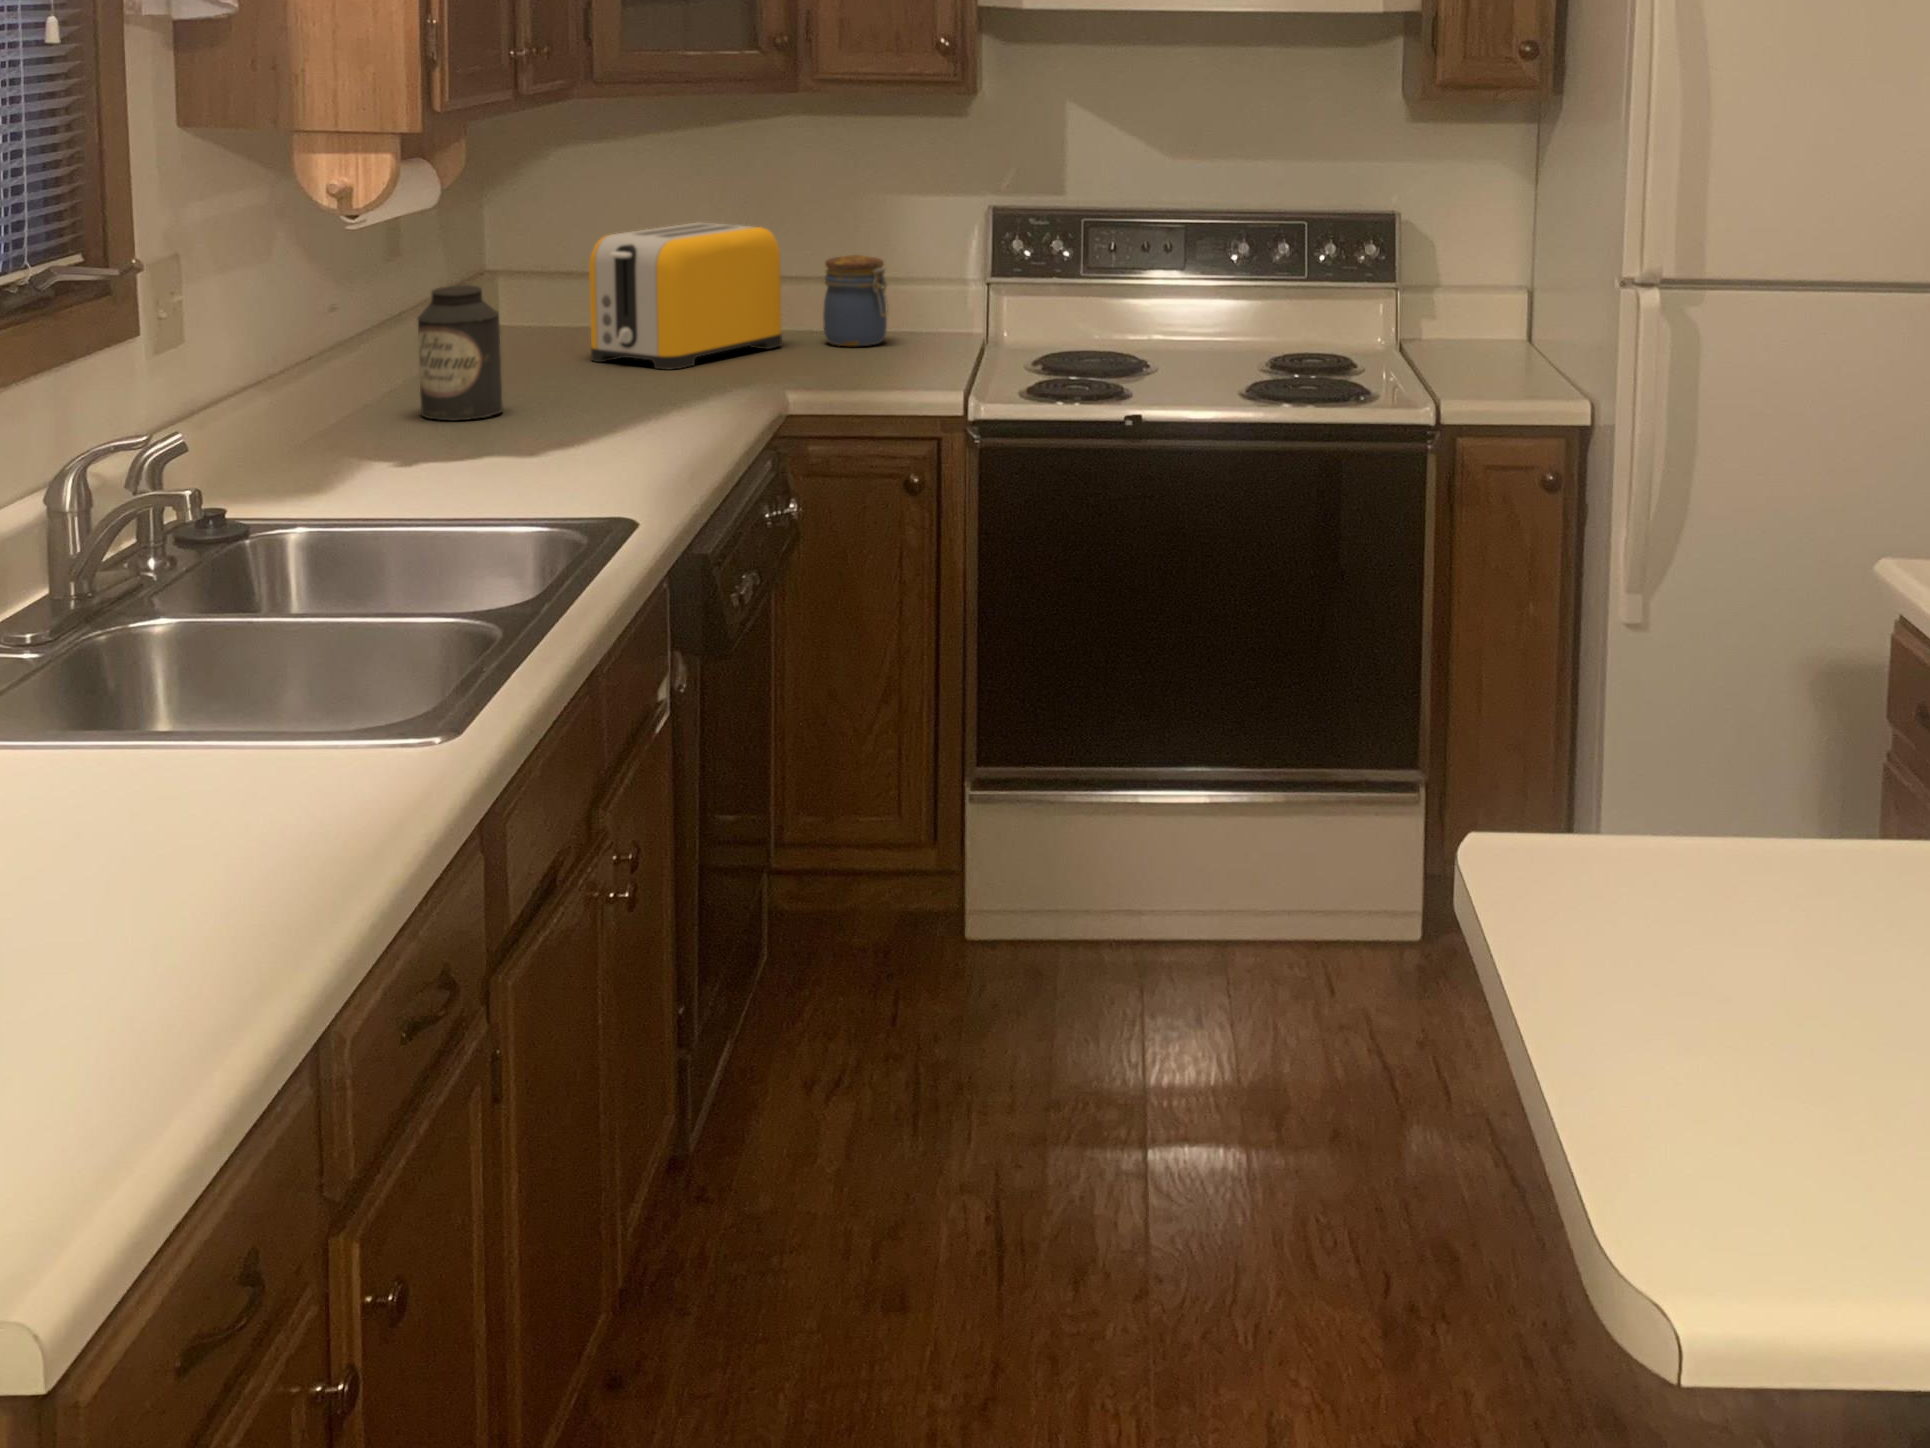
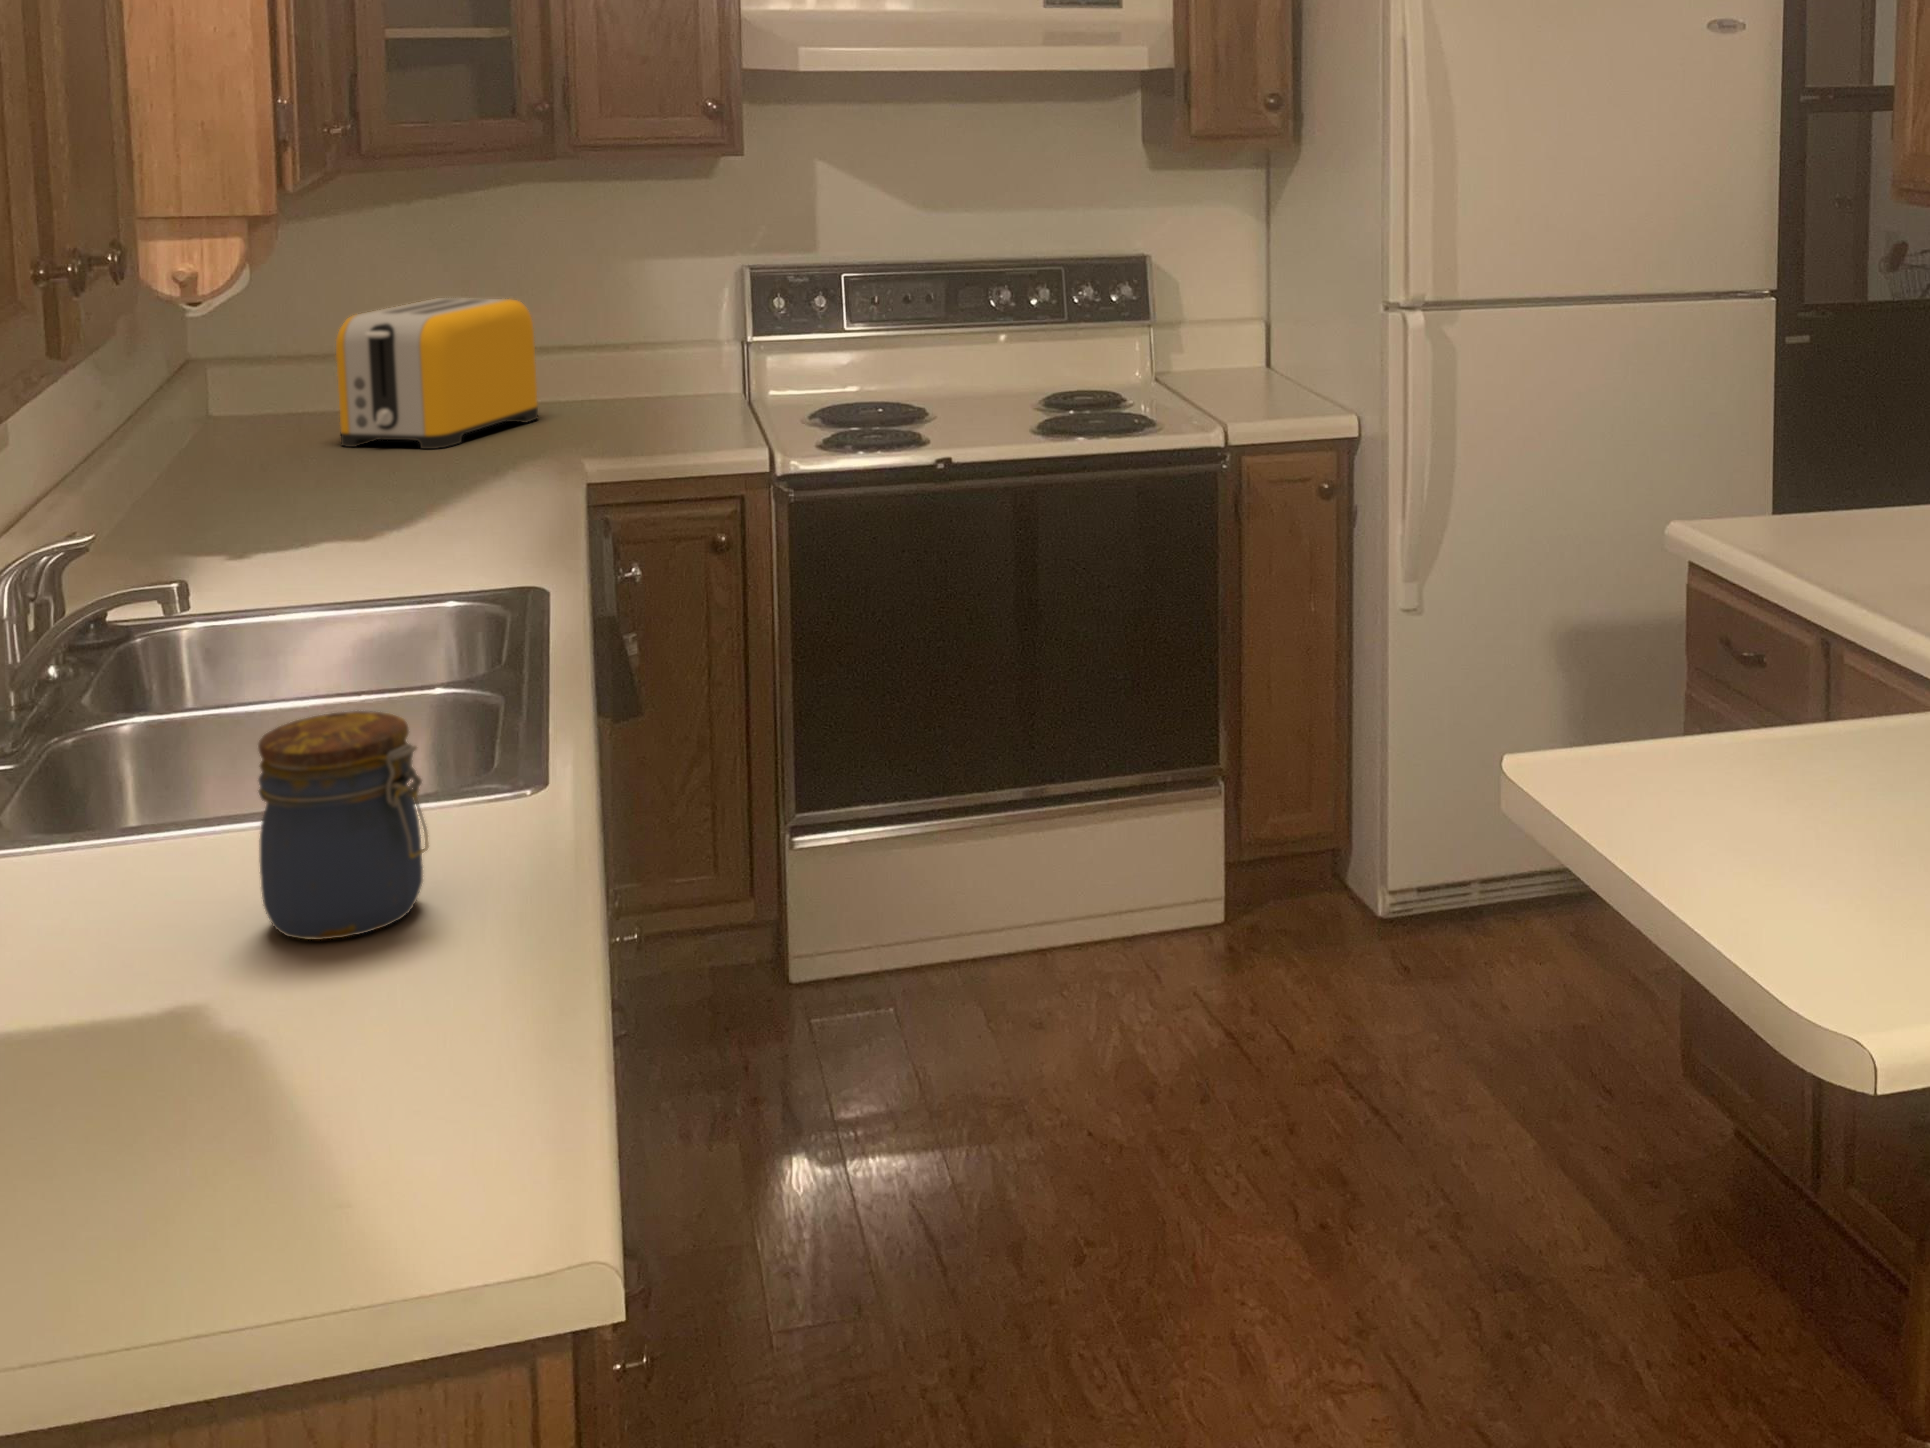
jar: present [823,255,888,346] -> present [258,711,428,940]
canister: present [418,285,502,420] -> none [197,372,296,513]

